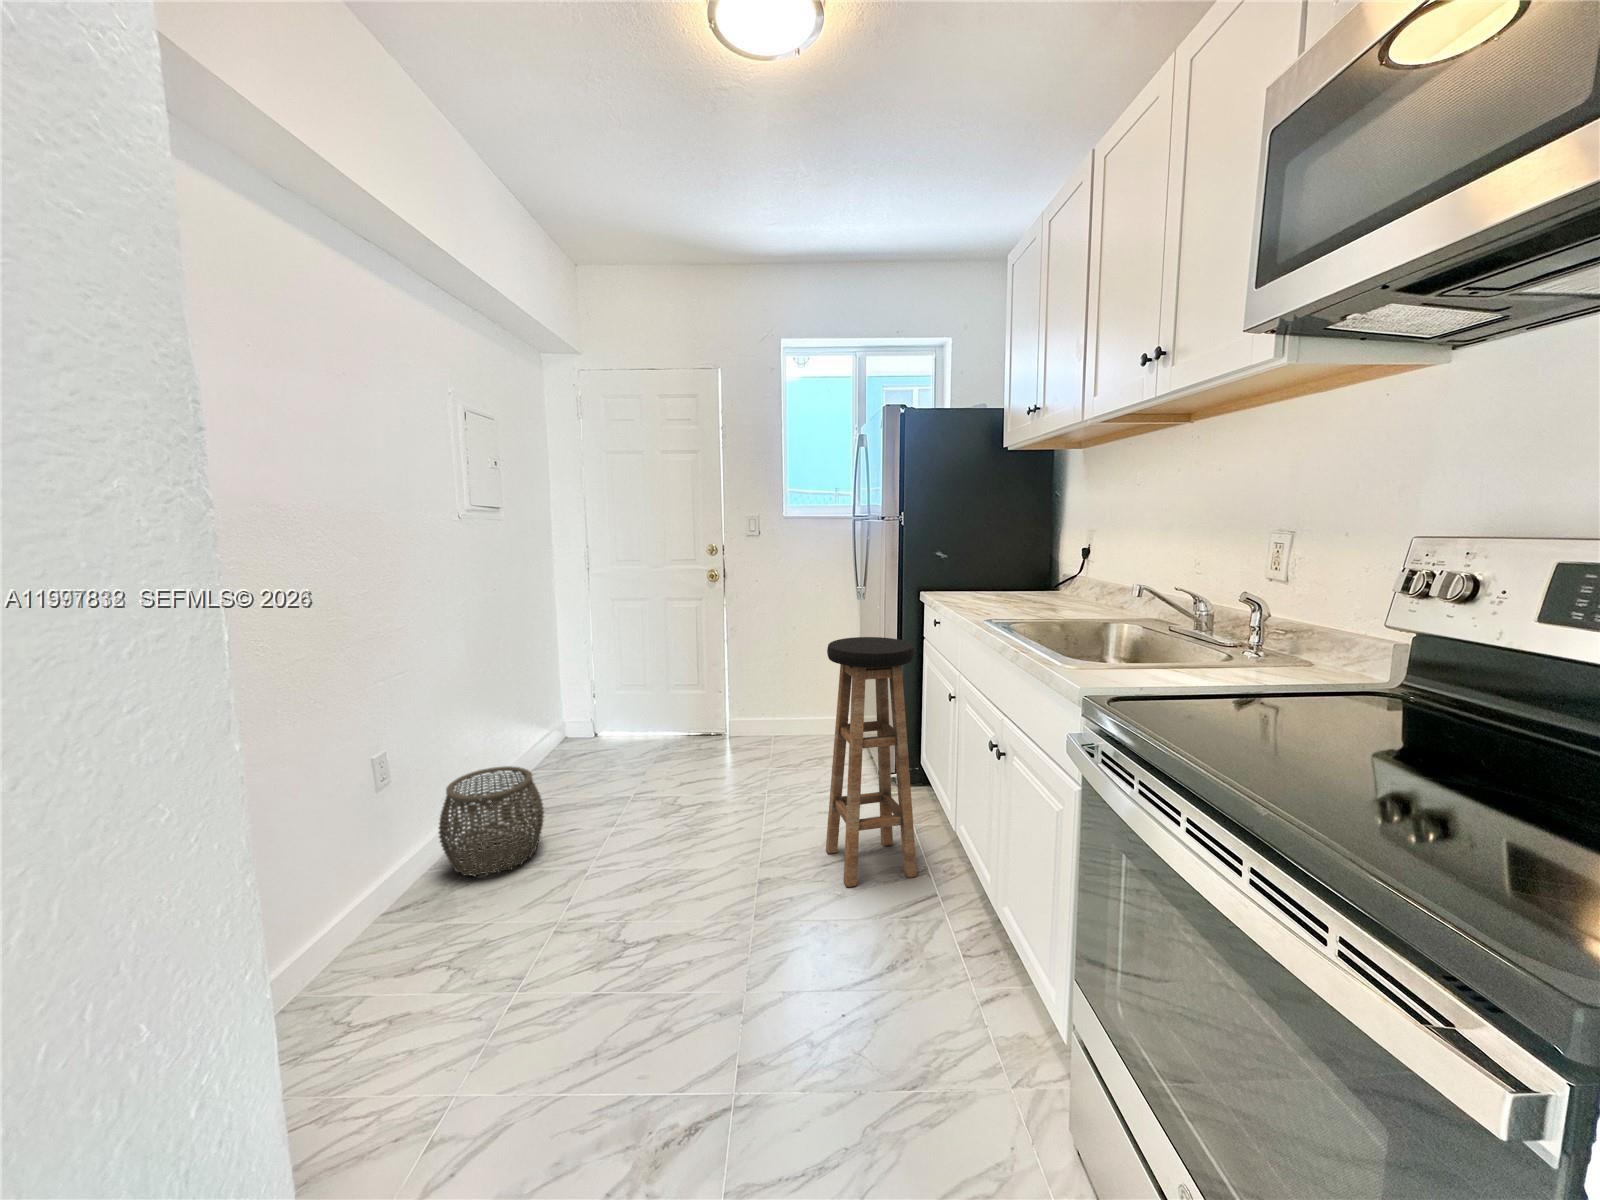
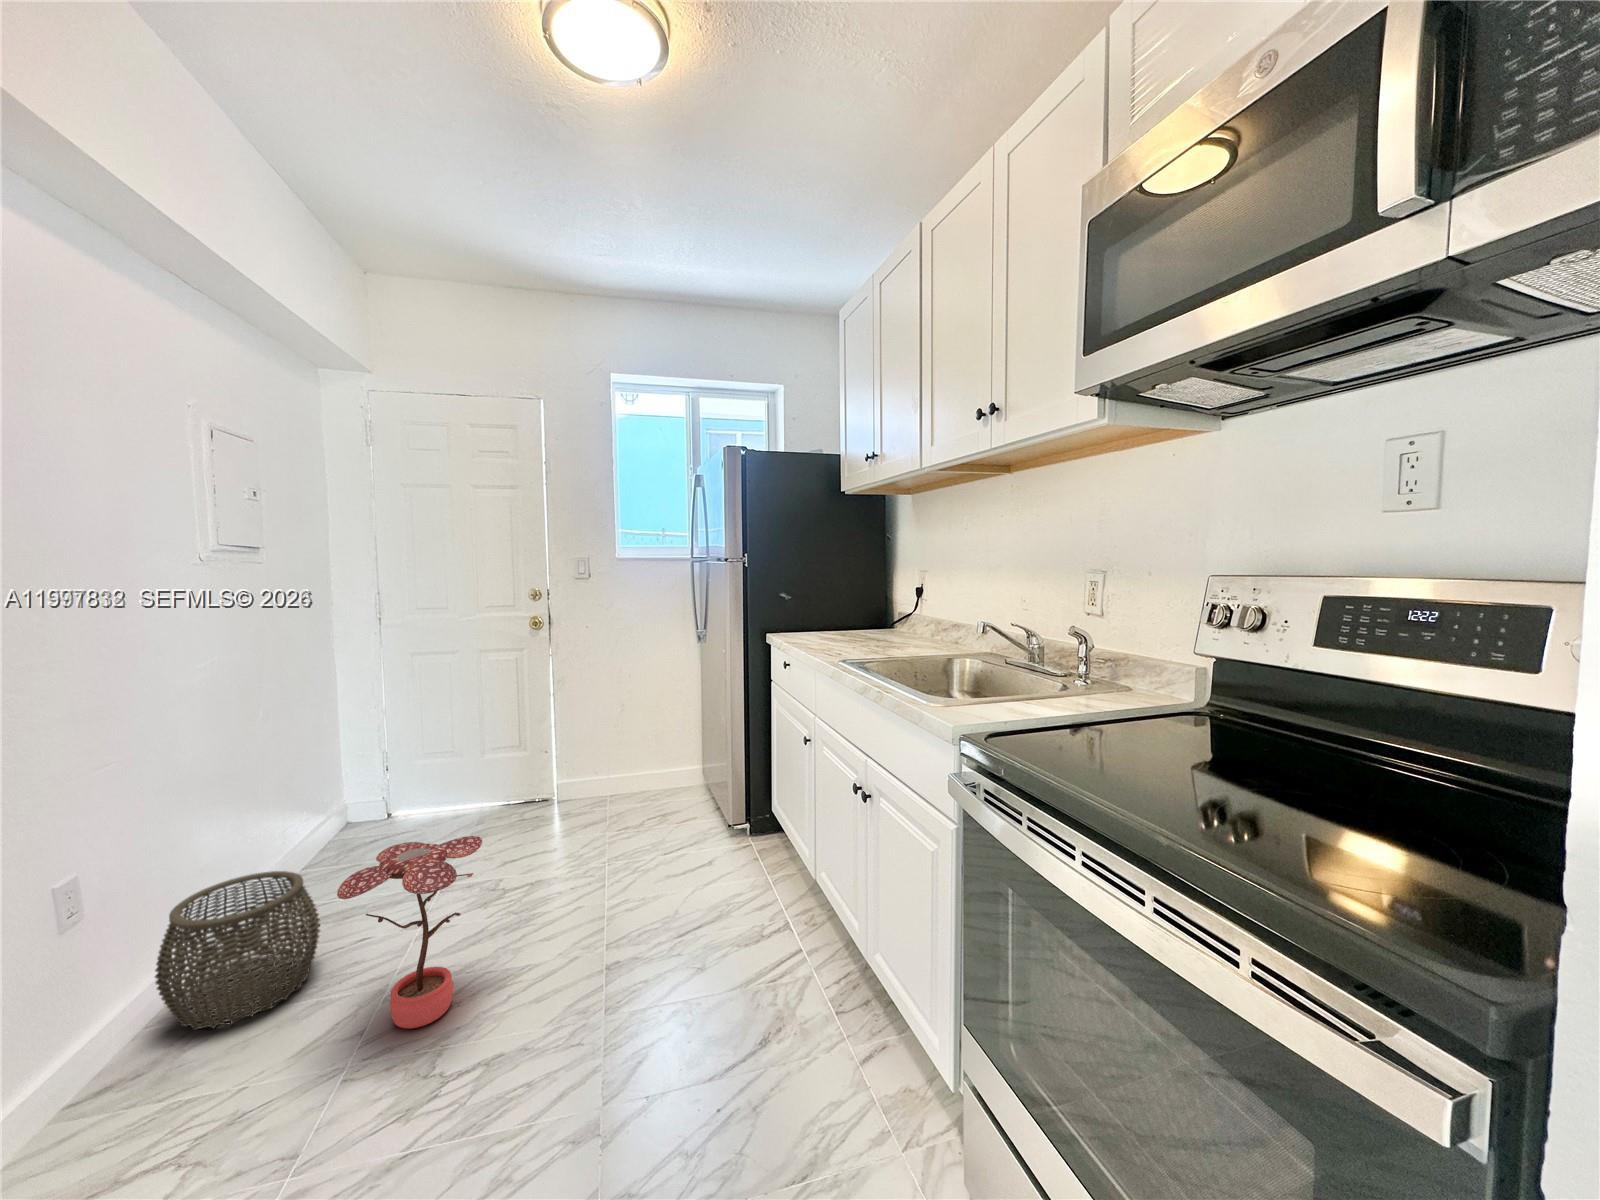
bar stool: present [826,637,917,887] -> none [680,682,781,958]
potted plant: none [553,755,660,902] -> present [337,836,482,1029]

